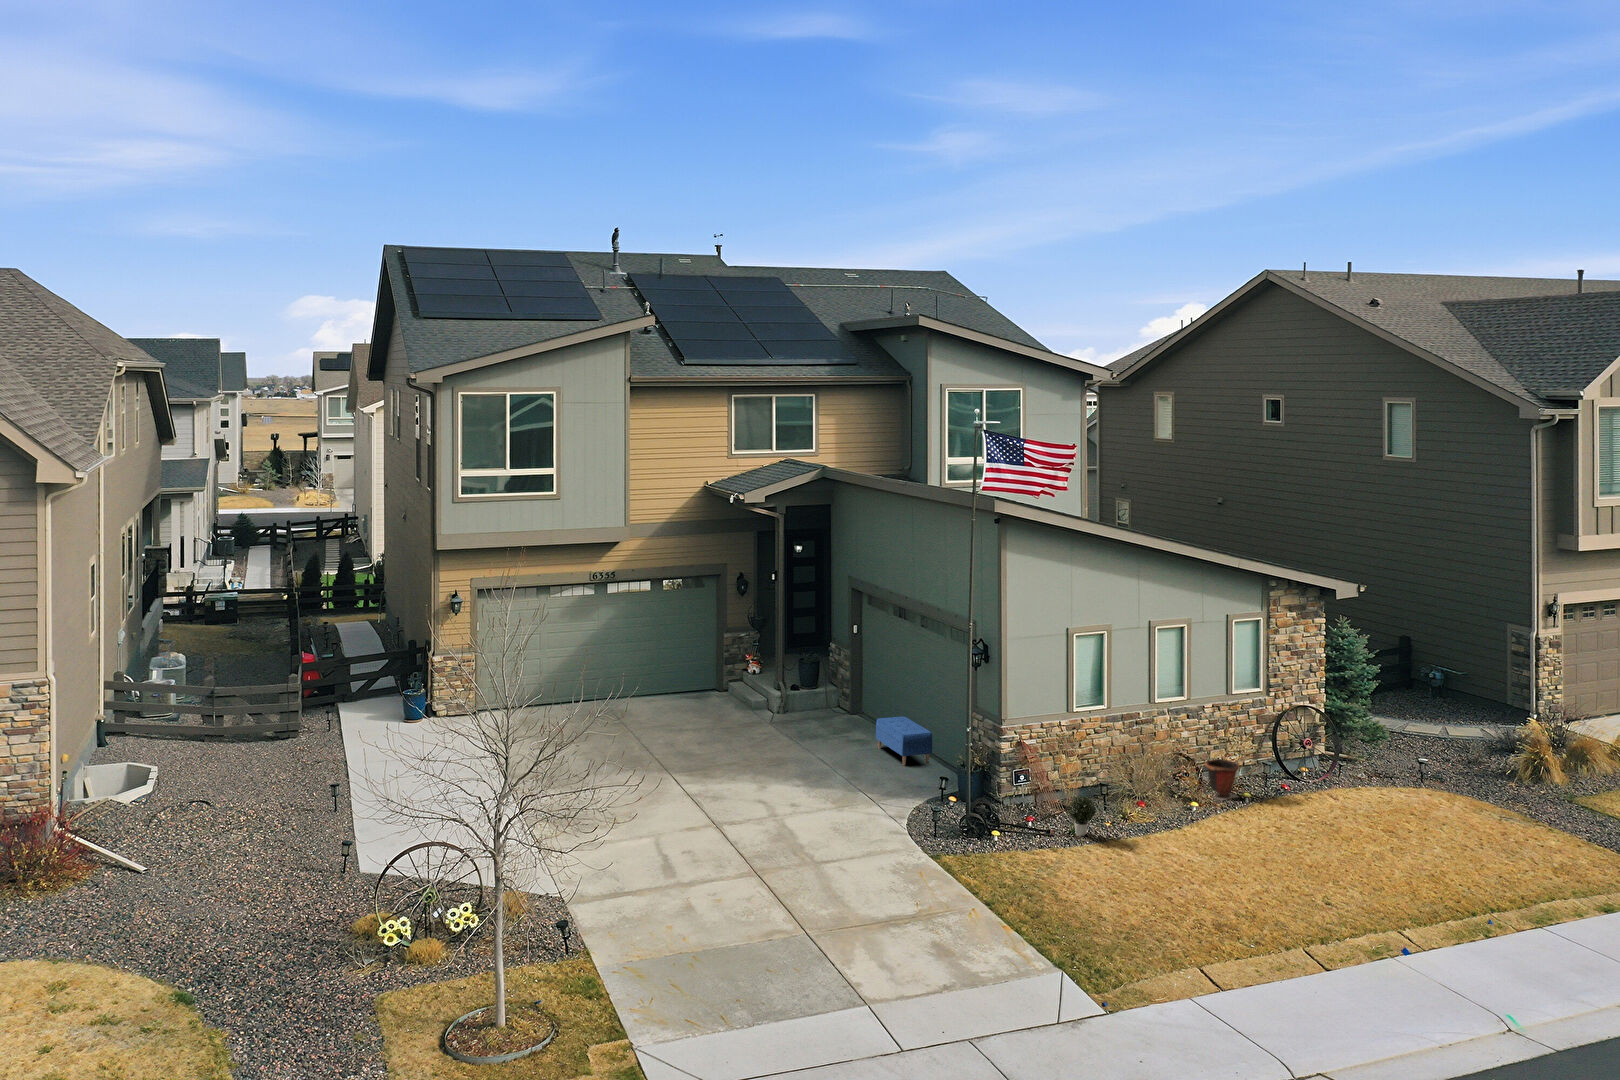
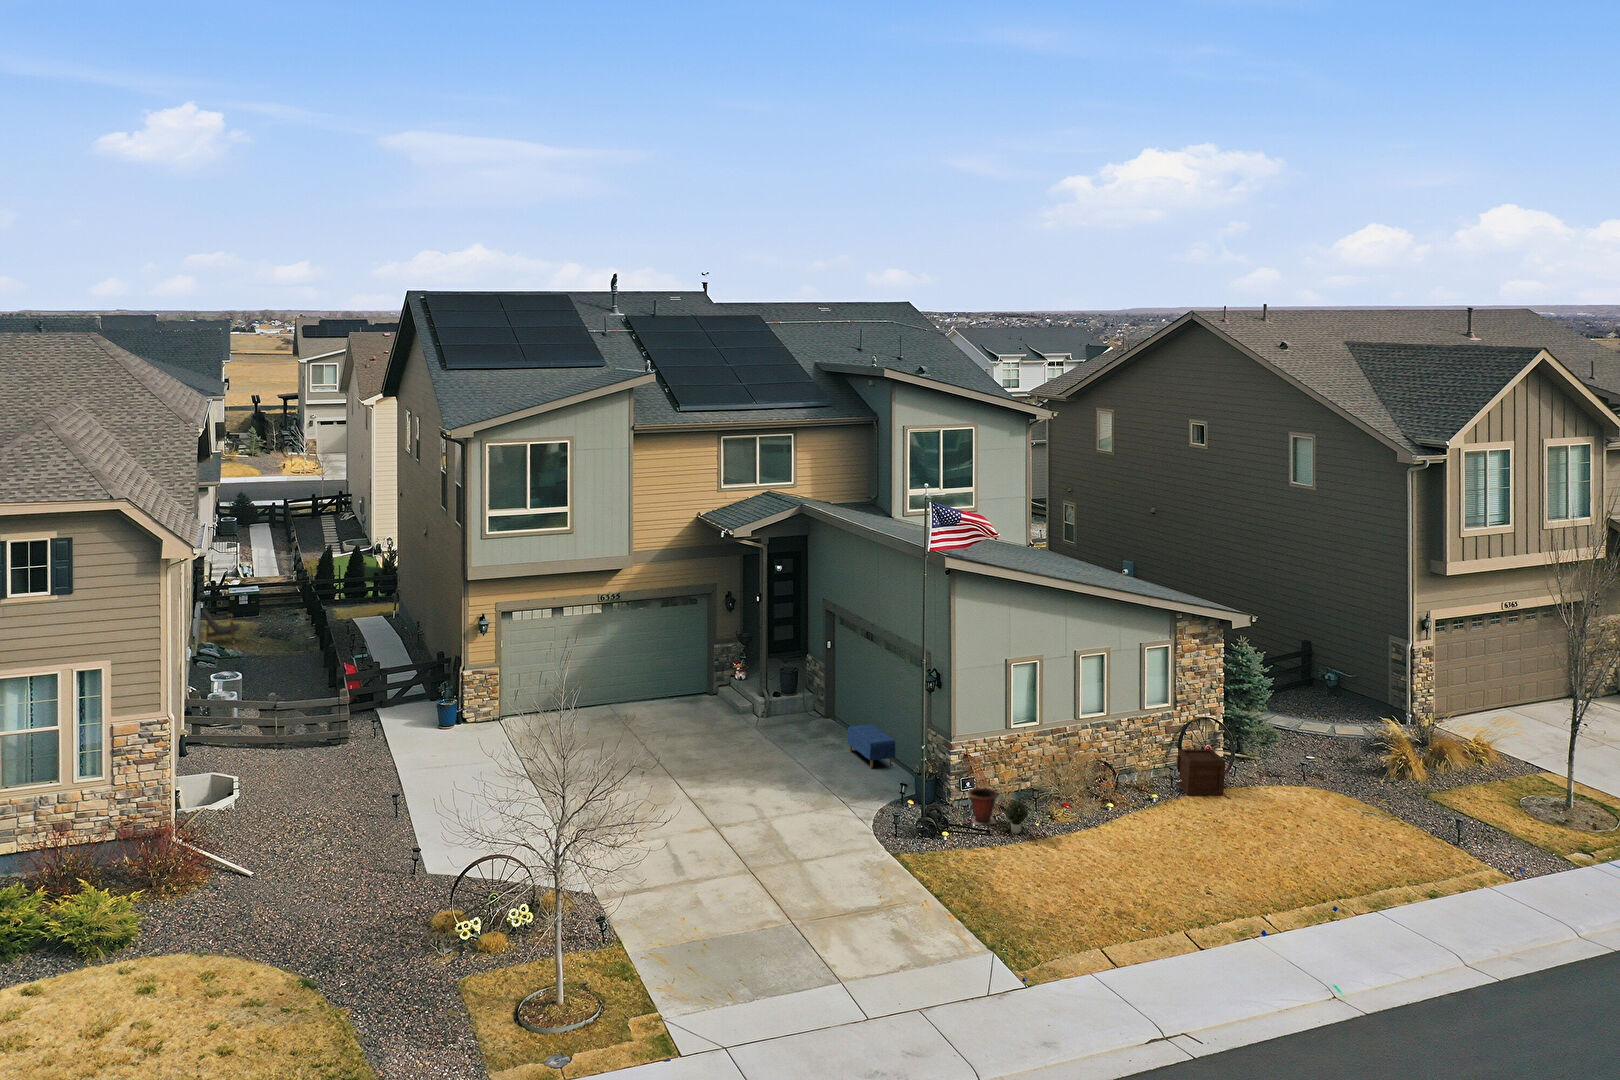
lounge chair: none [154,601,198,642] -> present [202,608,240,643]
wooden crate: none [1268,743,1330,798] -> present [1176,749,1226,796]
trash can: present [1205,759,1239,800] -> present [968,788,998,825]

